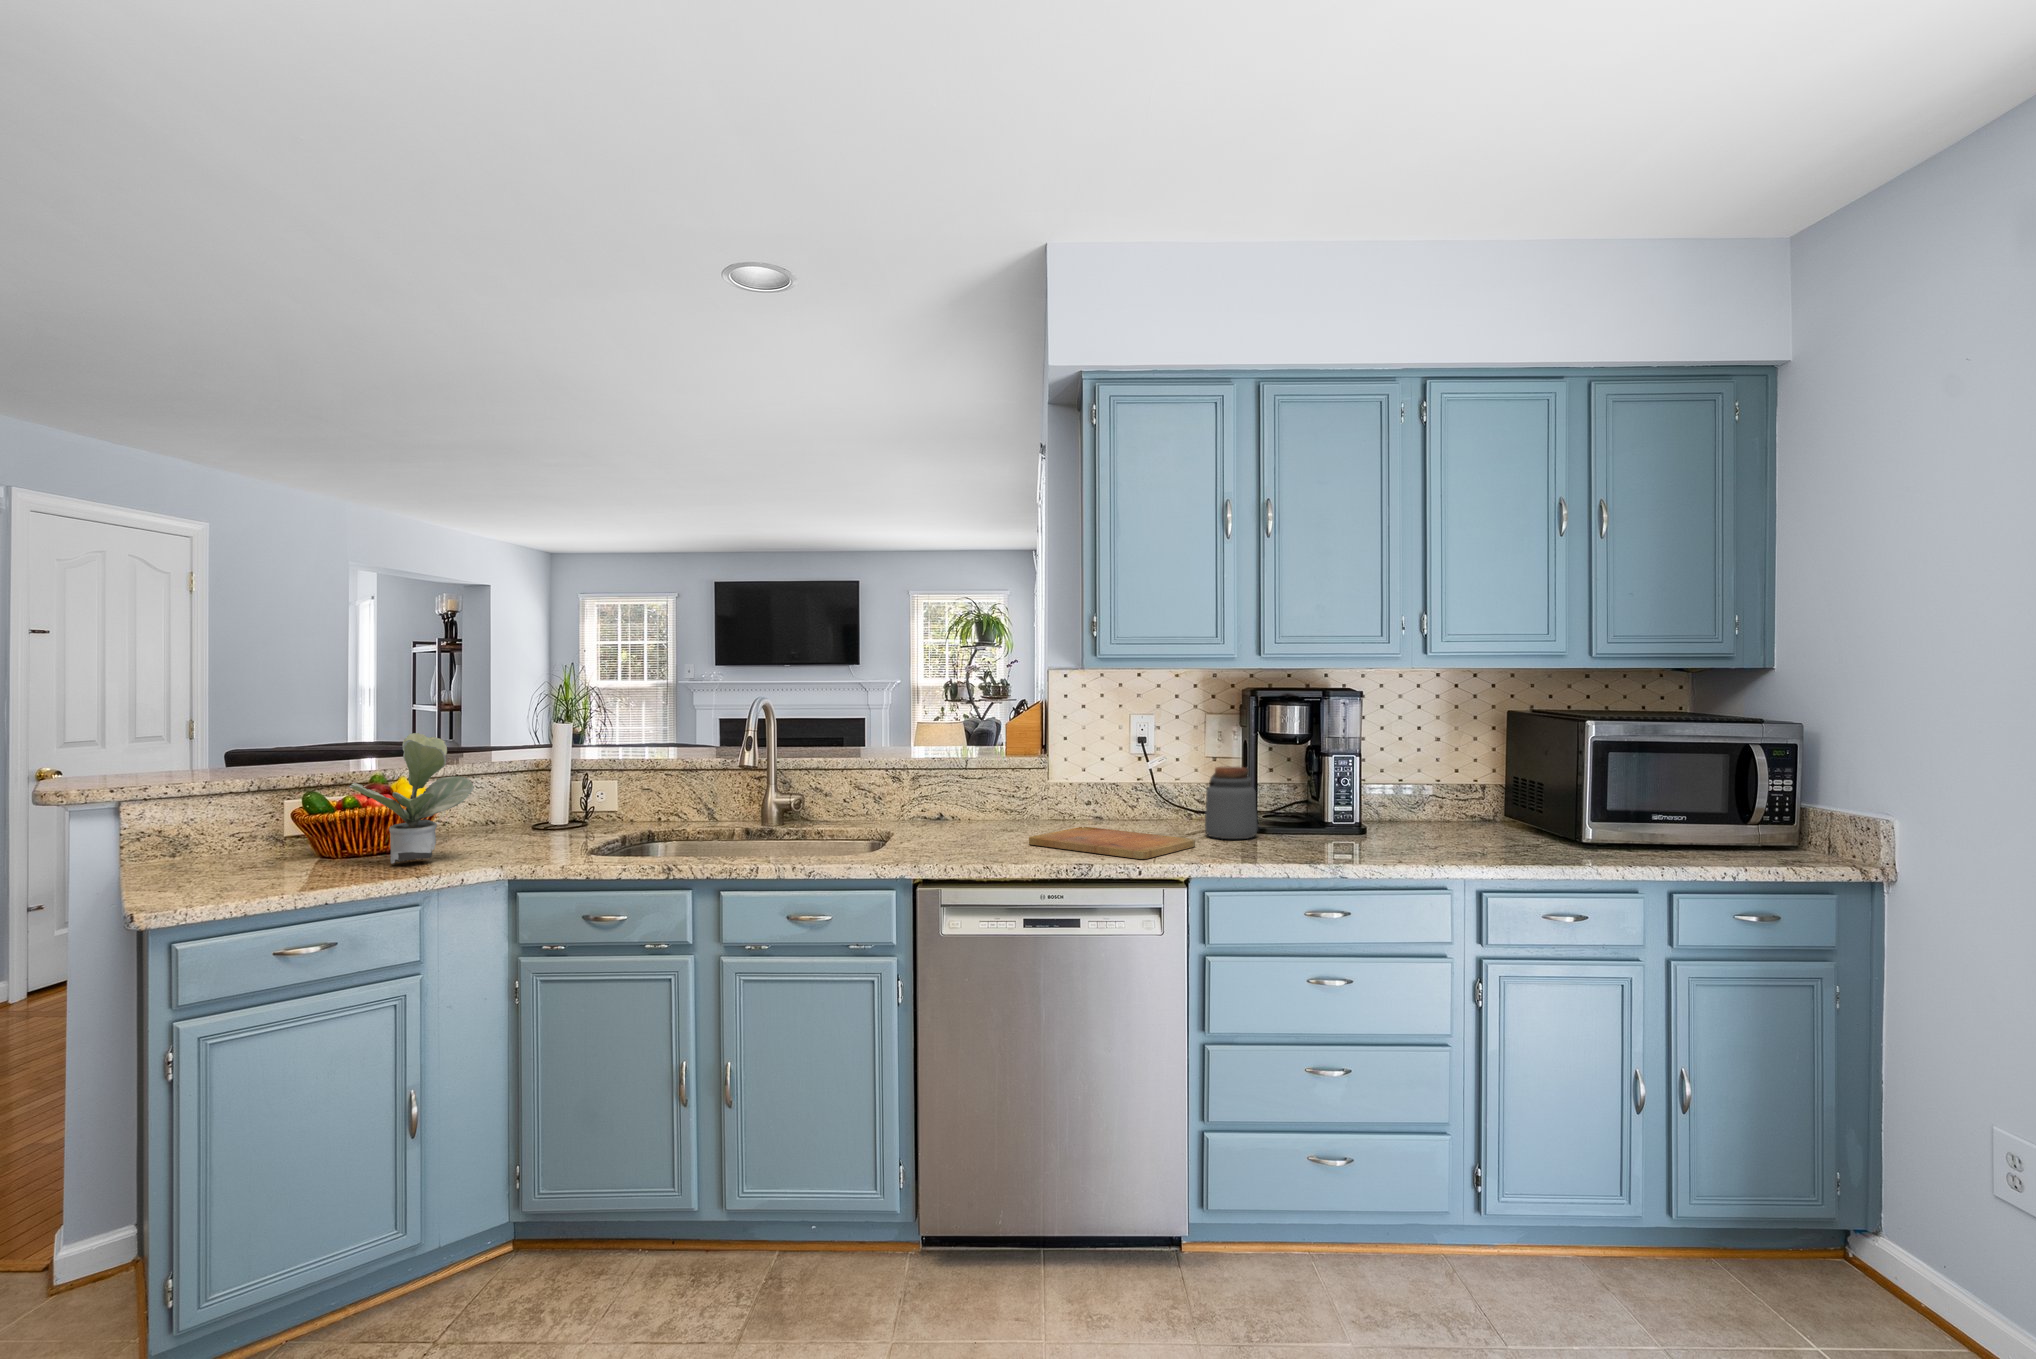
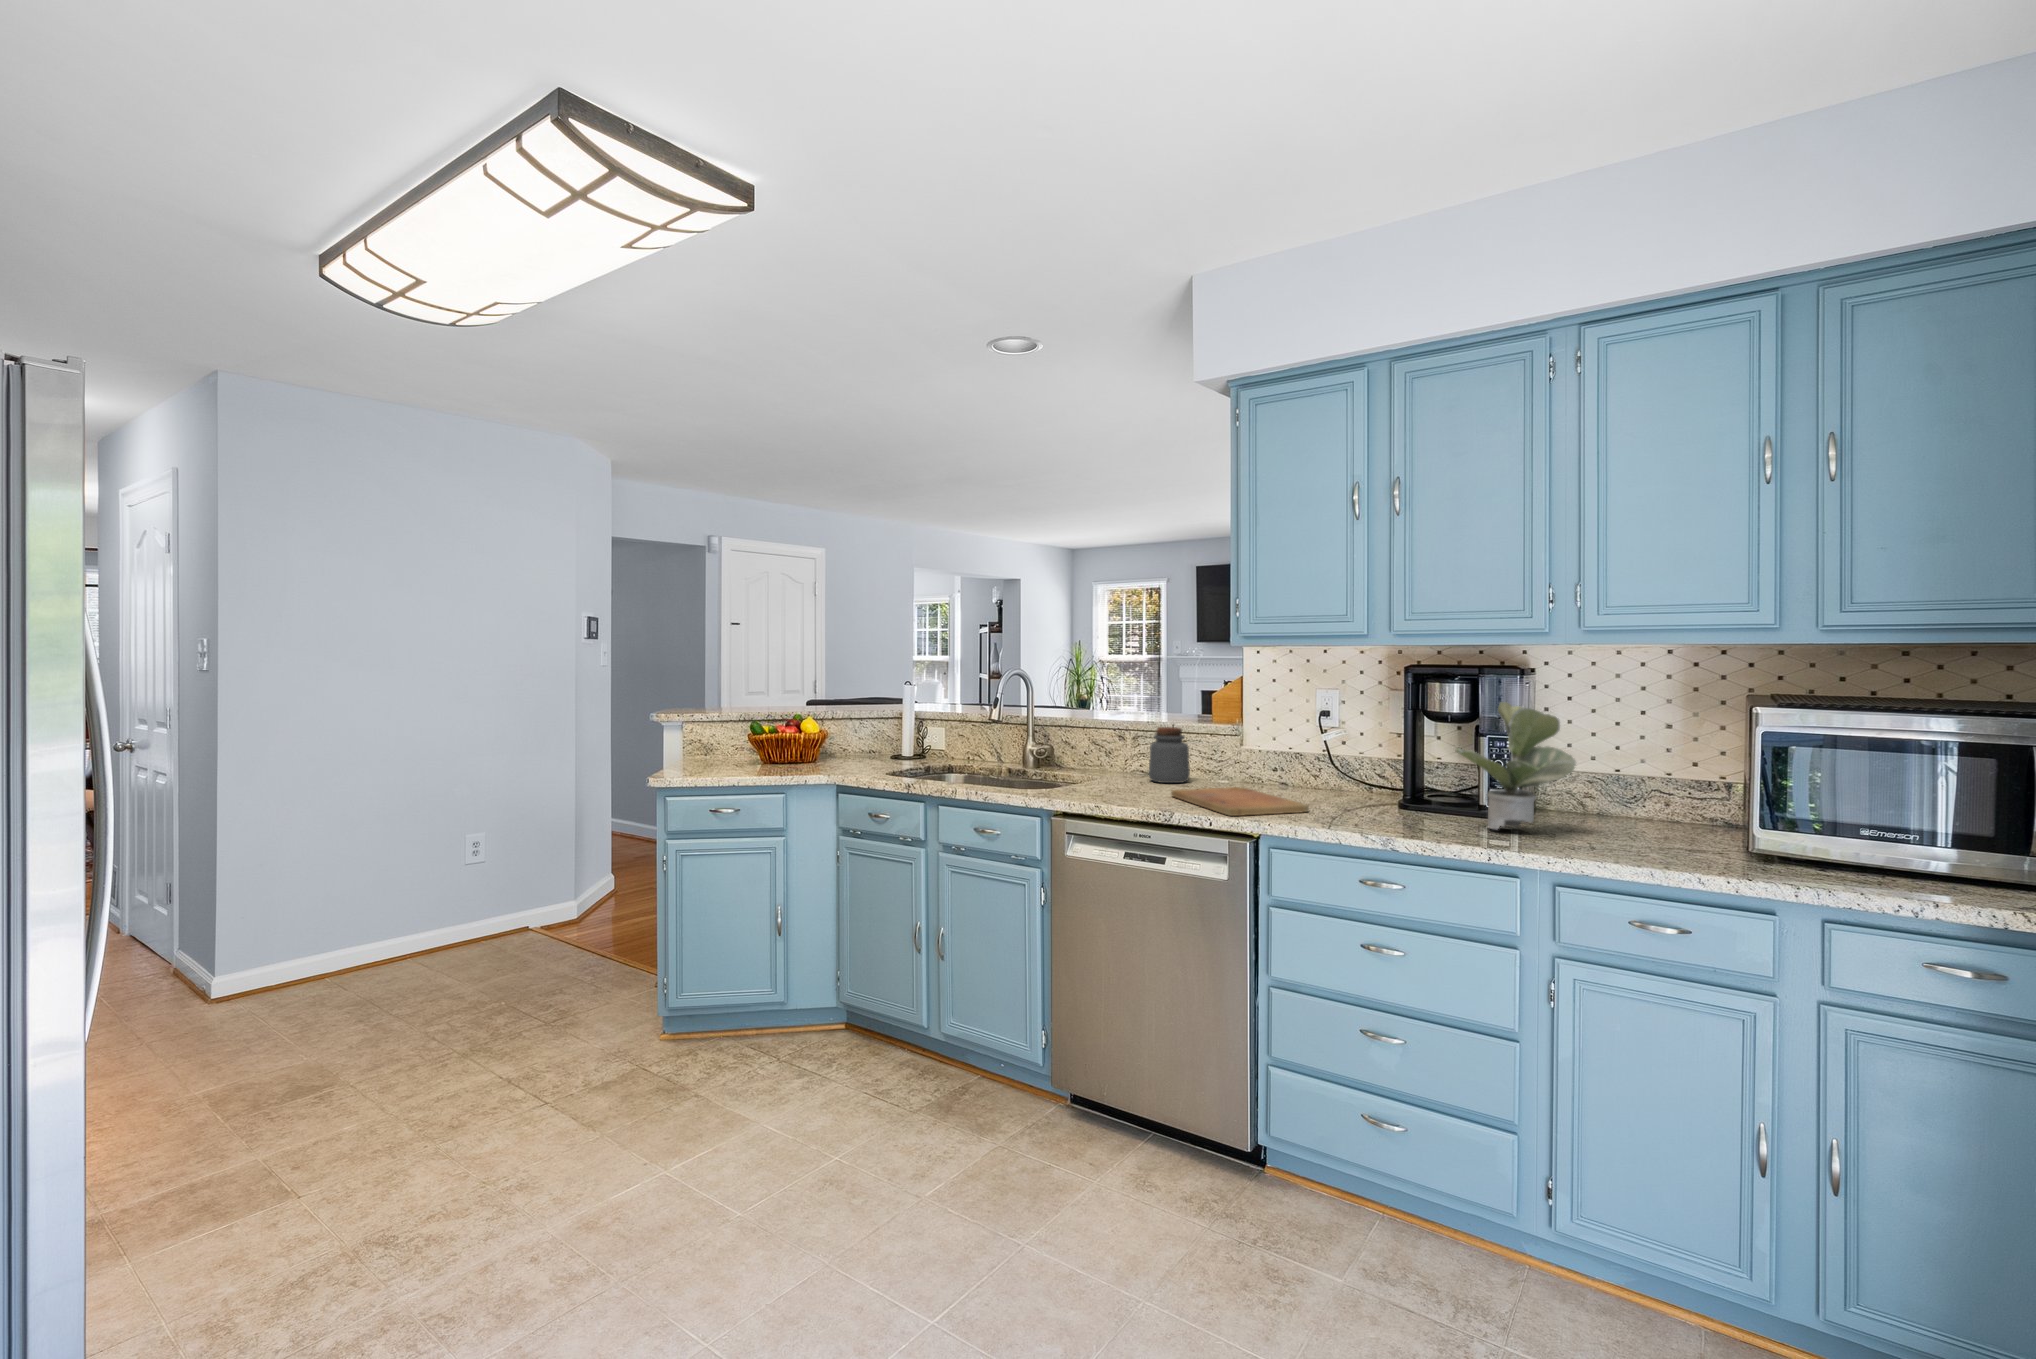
potted plant: present [349,733,474,863] -> present [1456,702,1576,829]
jar: present [1205,766,1258,839] -> present [1149,727,1190,783]

